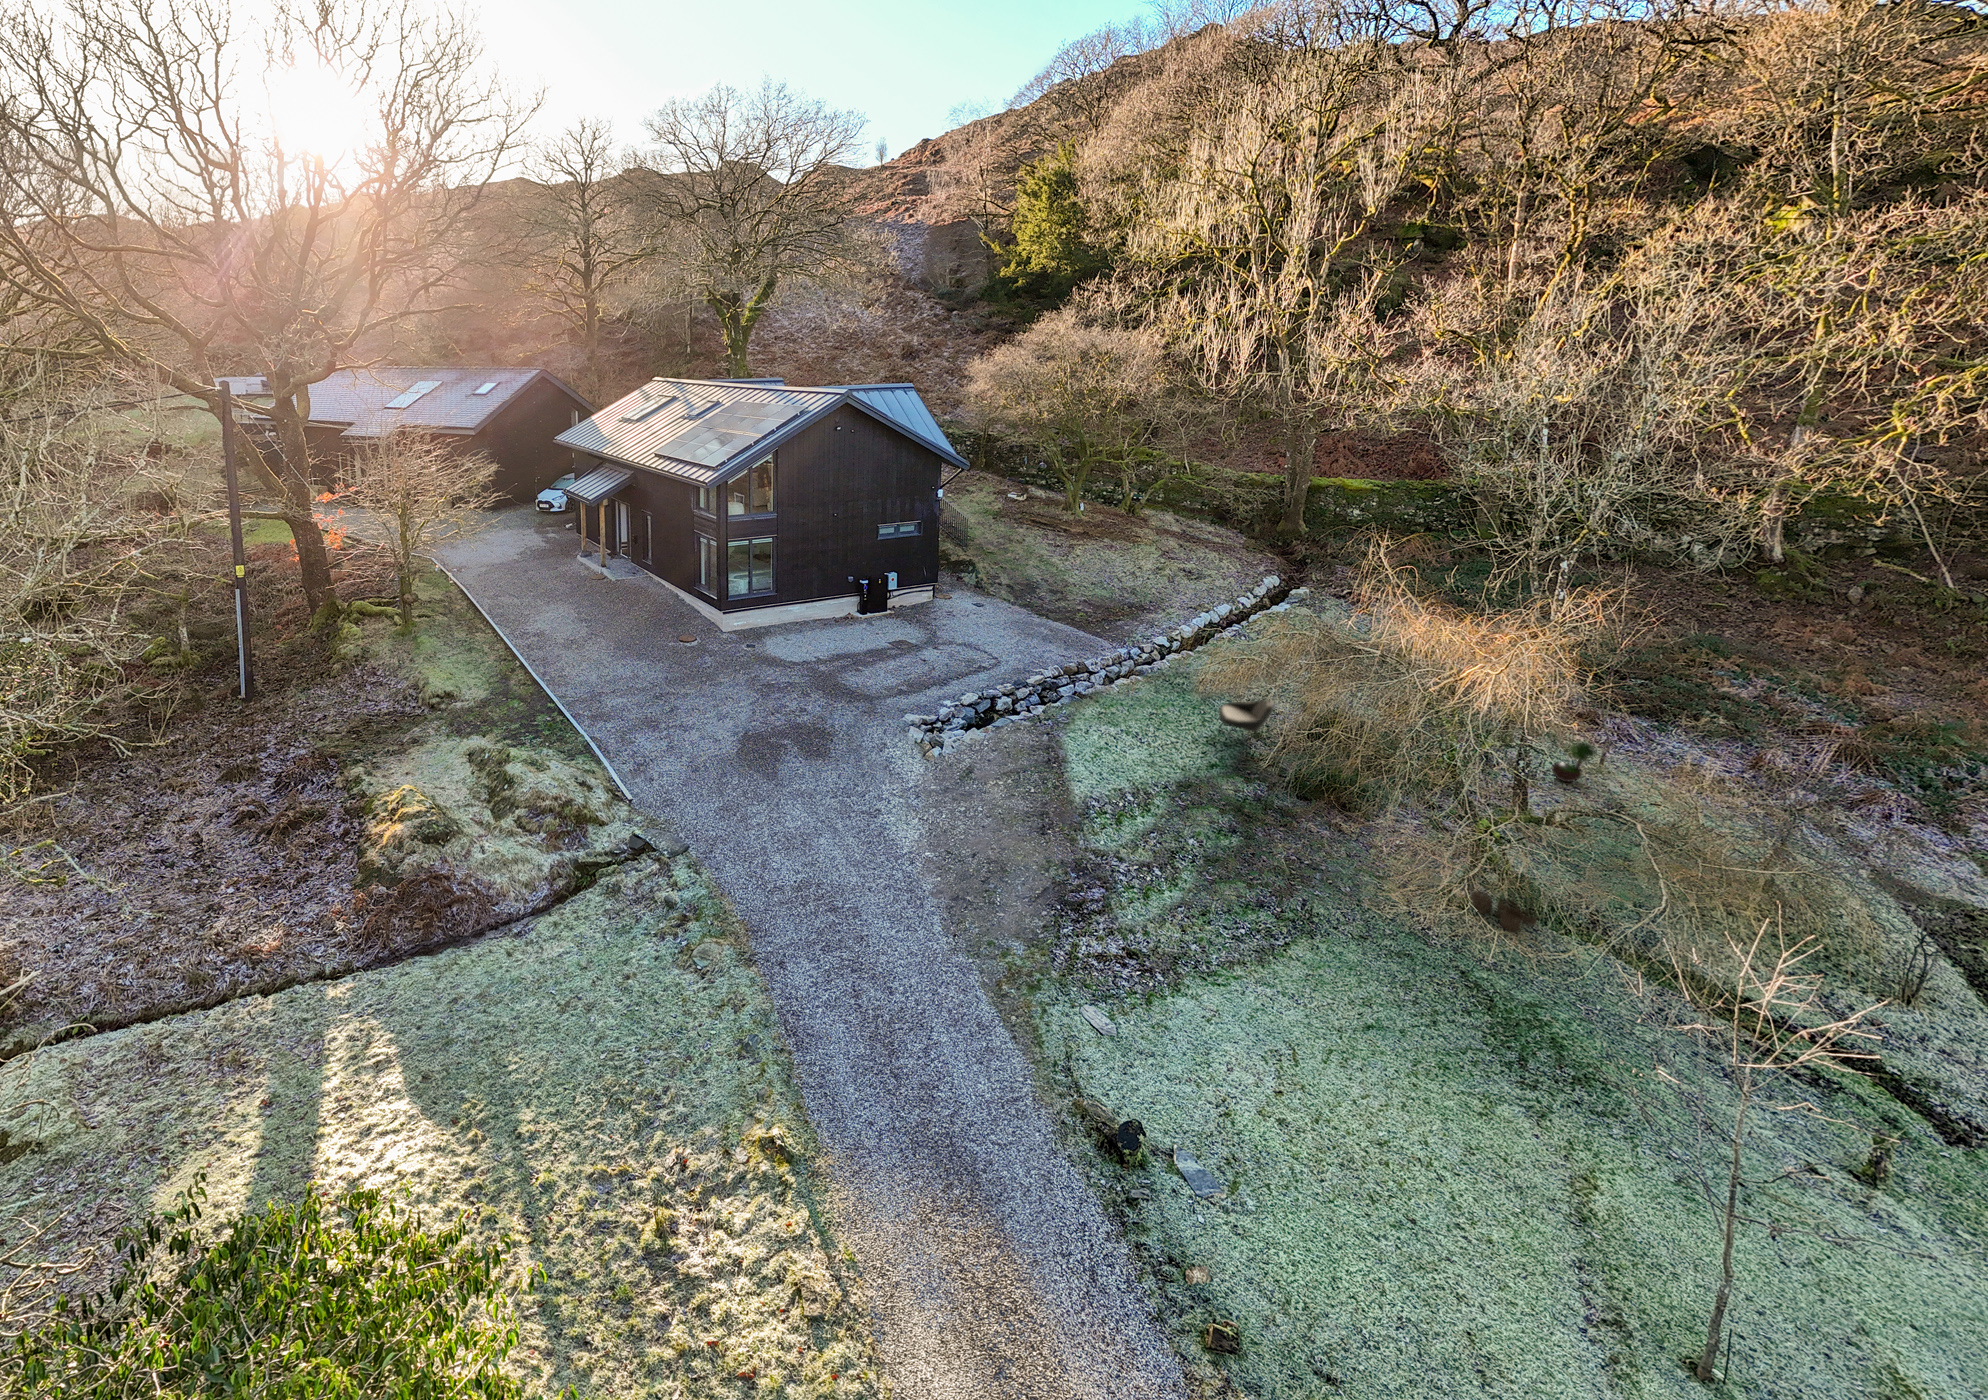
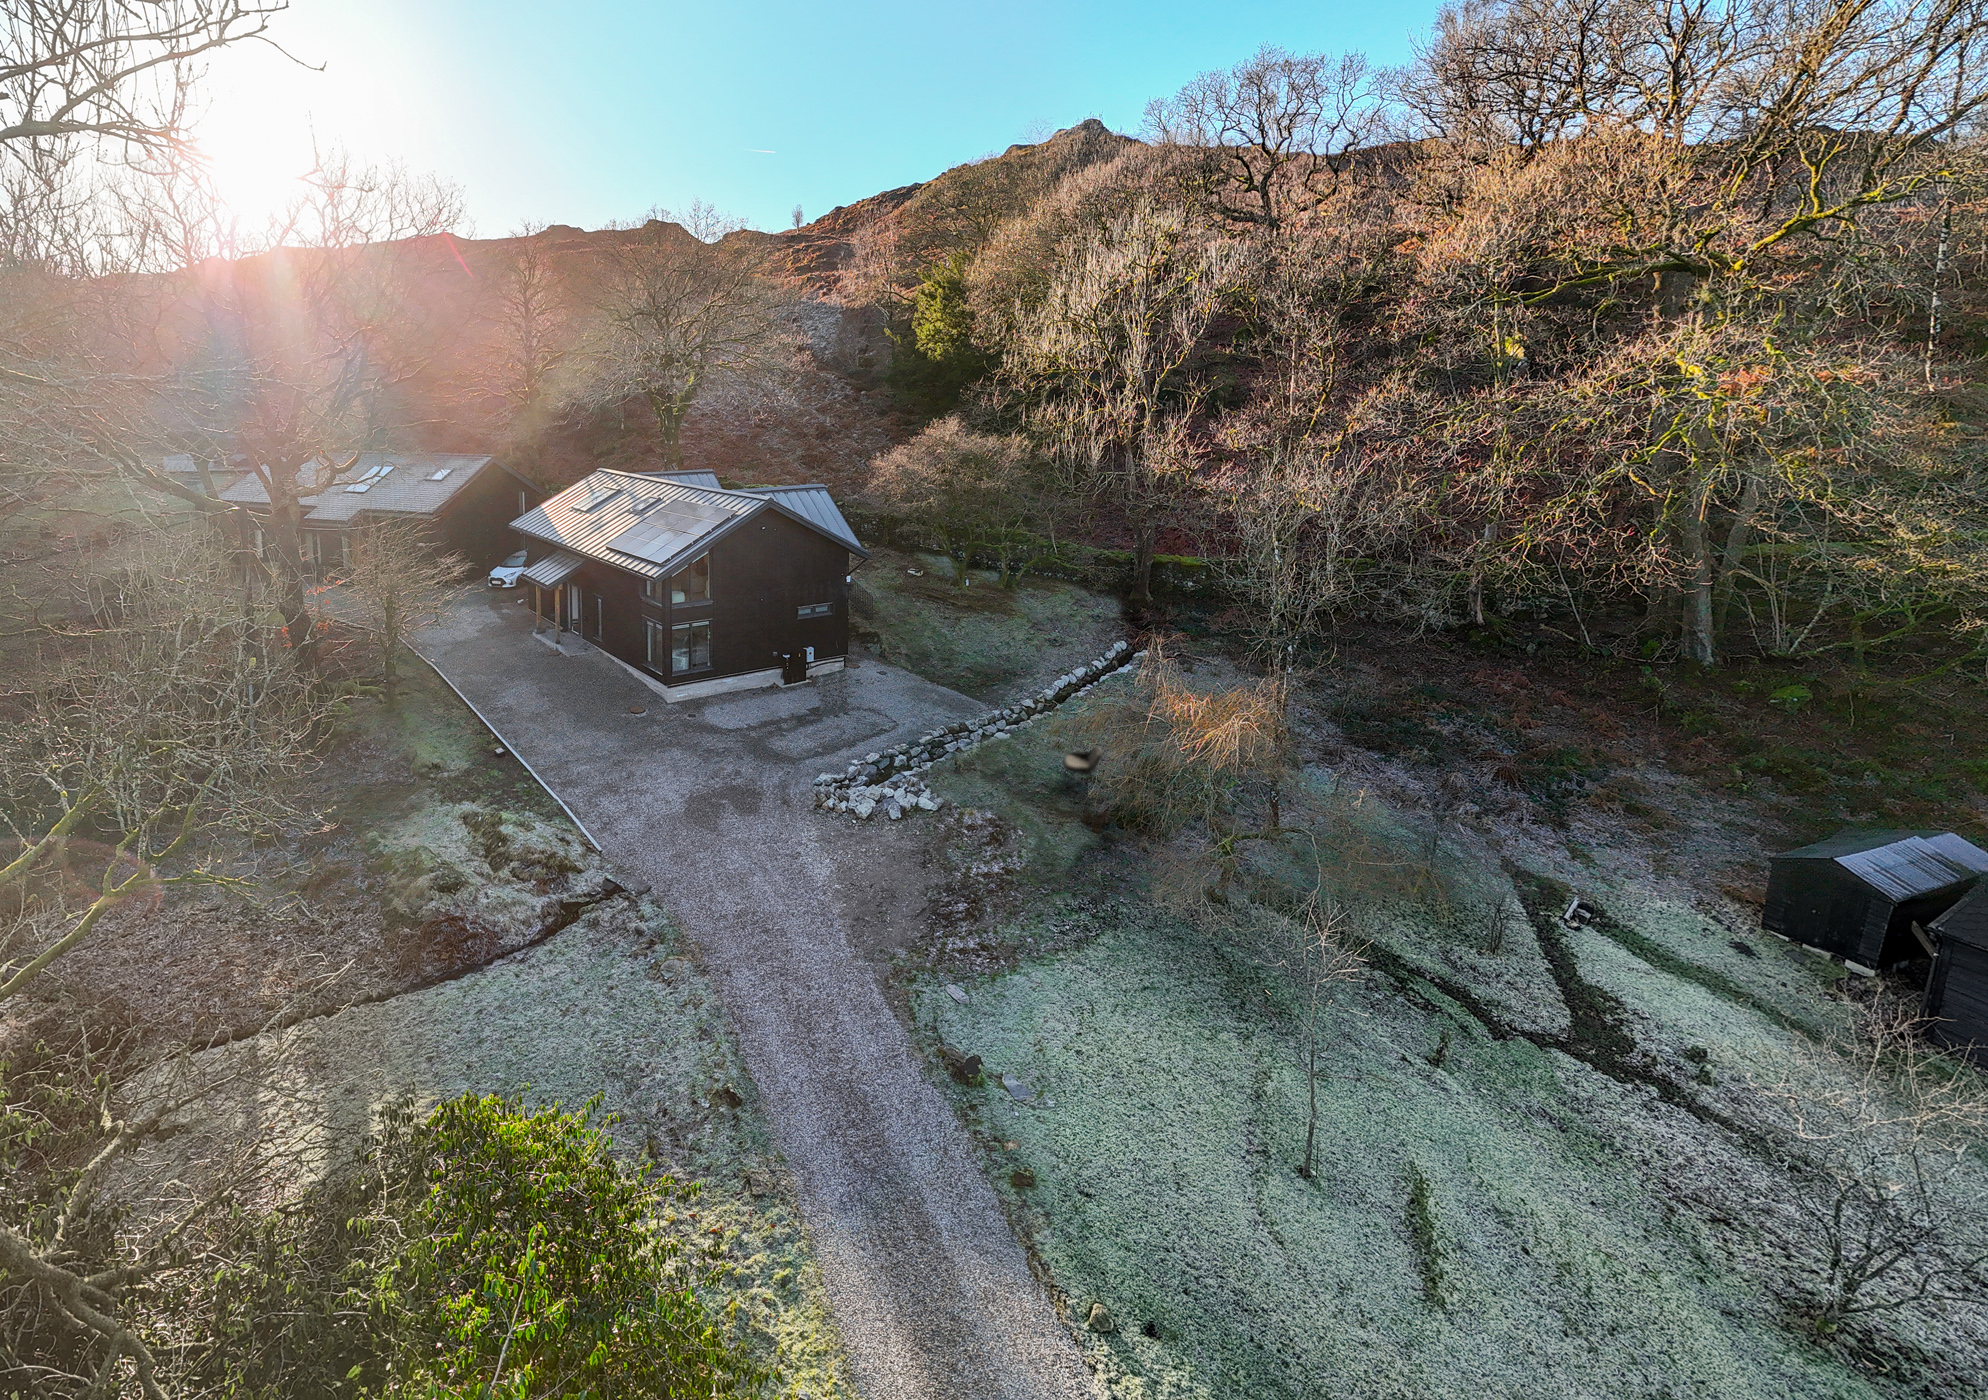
potted tree: present [1552,742,1596,782] -> none [1302,773,1330,805]
woven basket: present [1470,891,1538,932] -> present [1082,810,1111,833]

